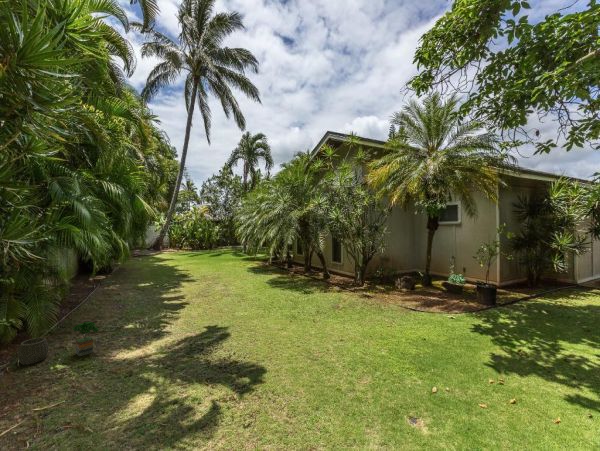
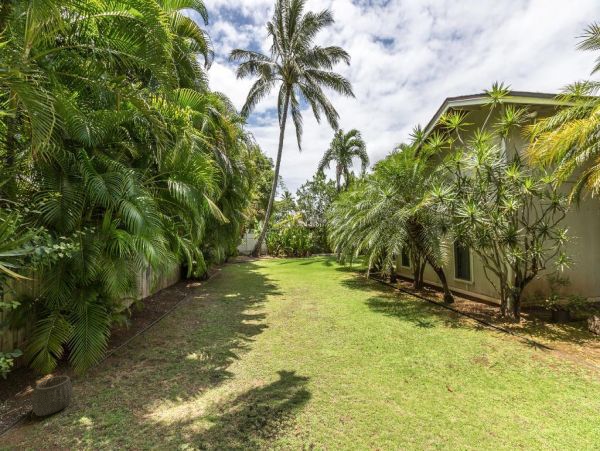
potted tree: present [73,322,98,356] -> none [95,359,130,413]

